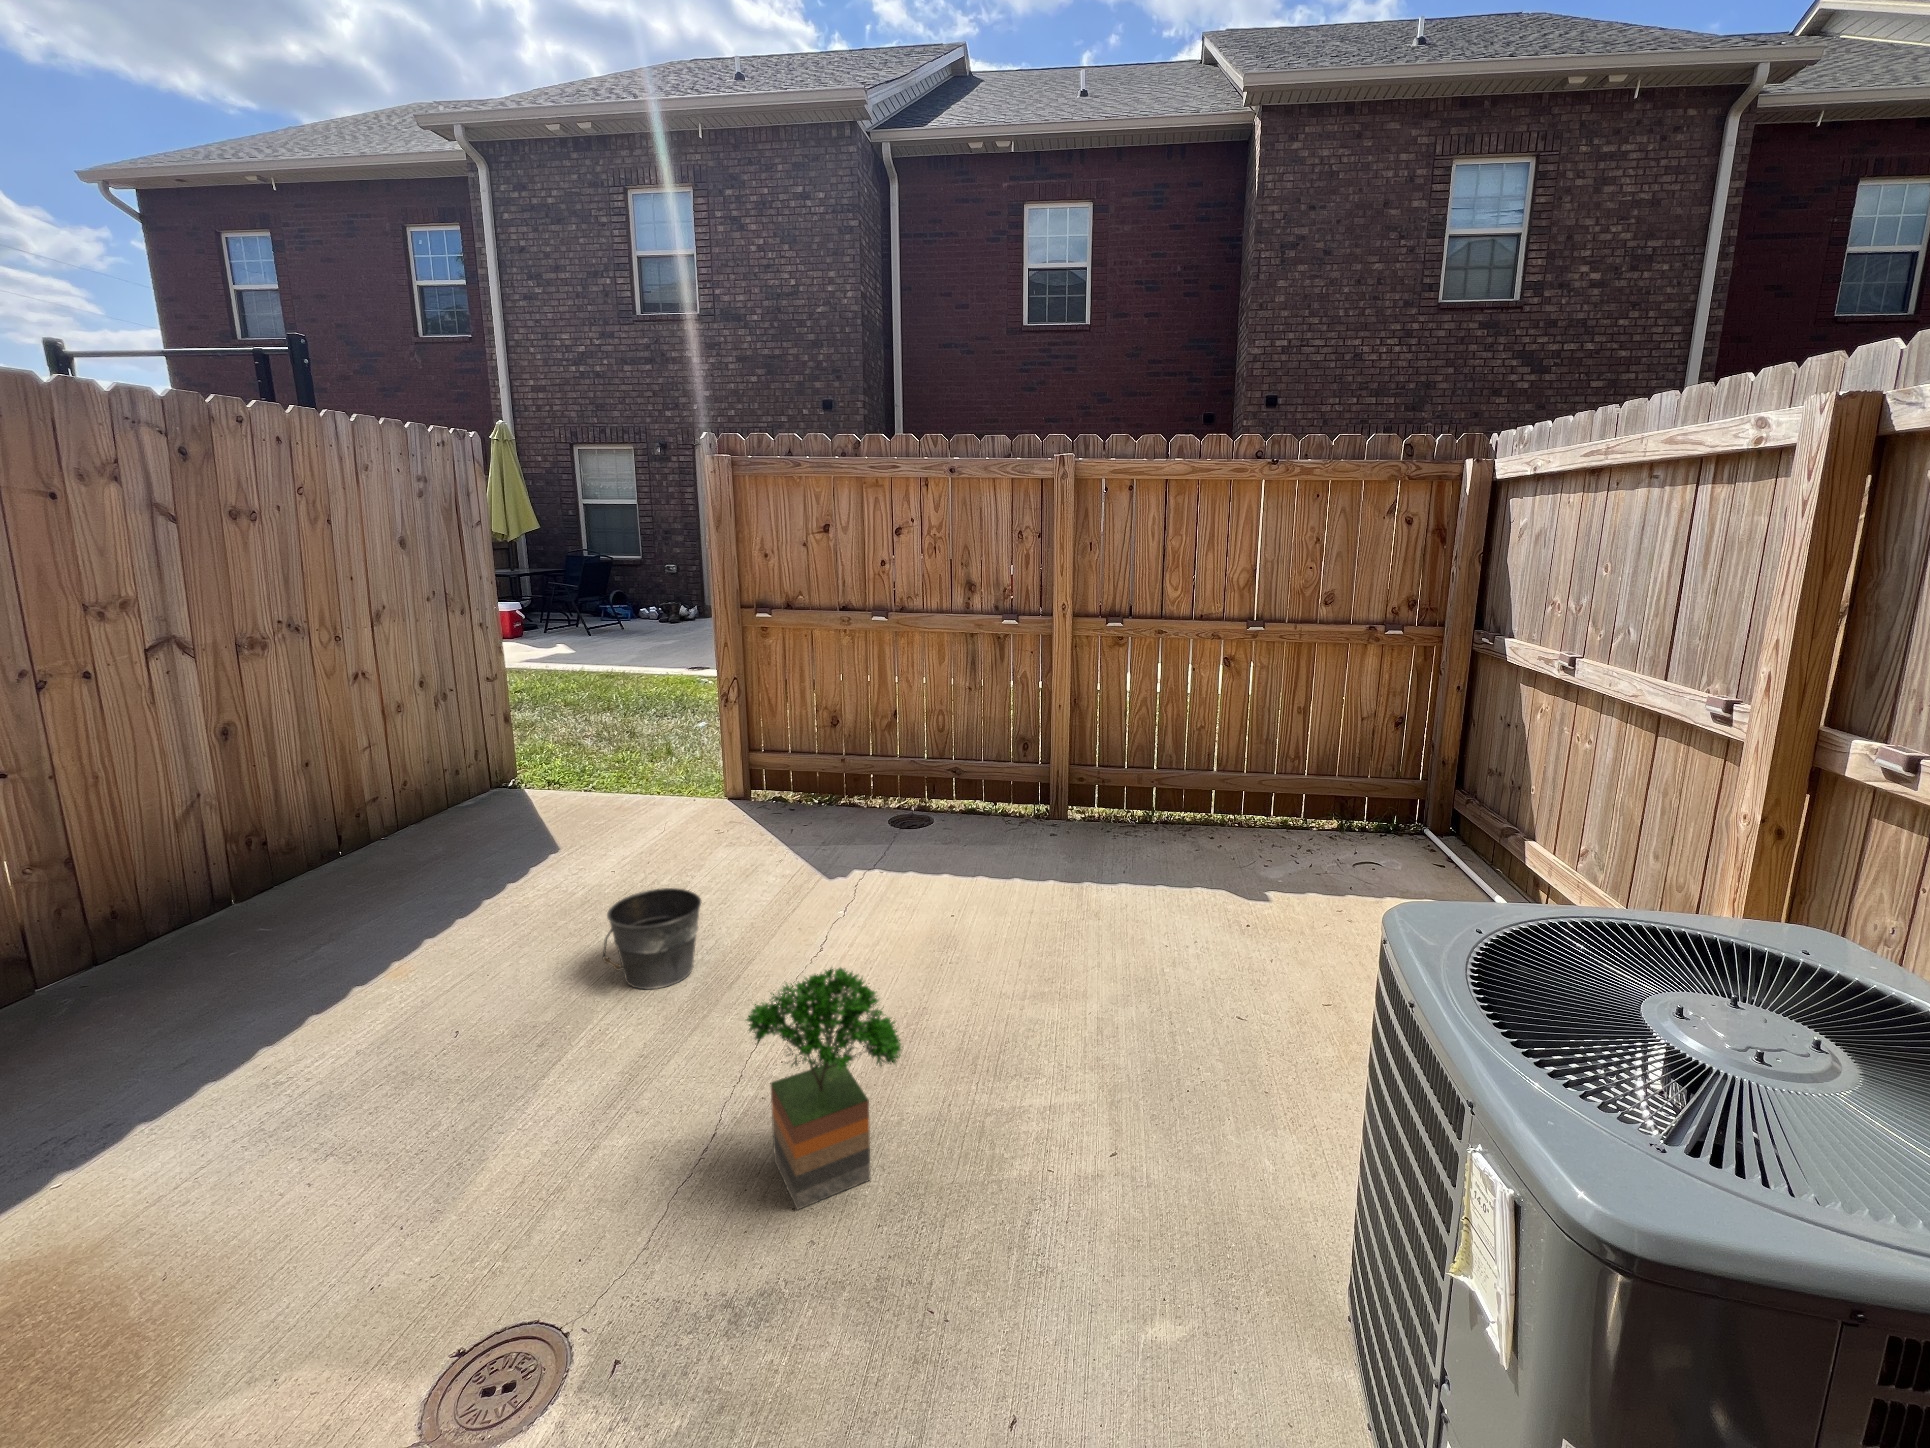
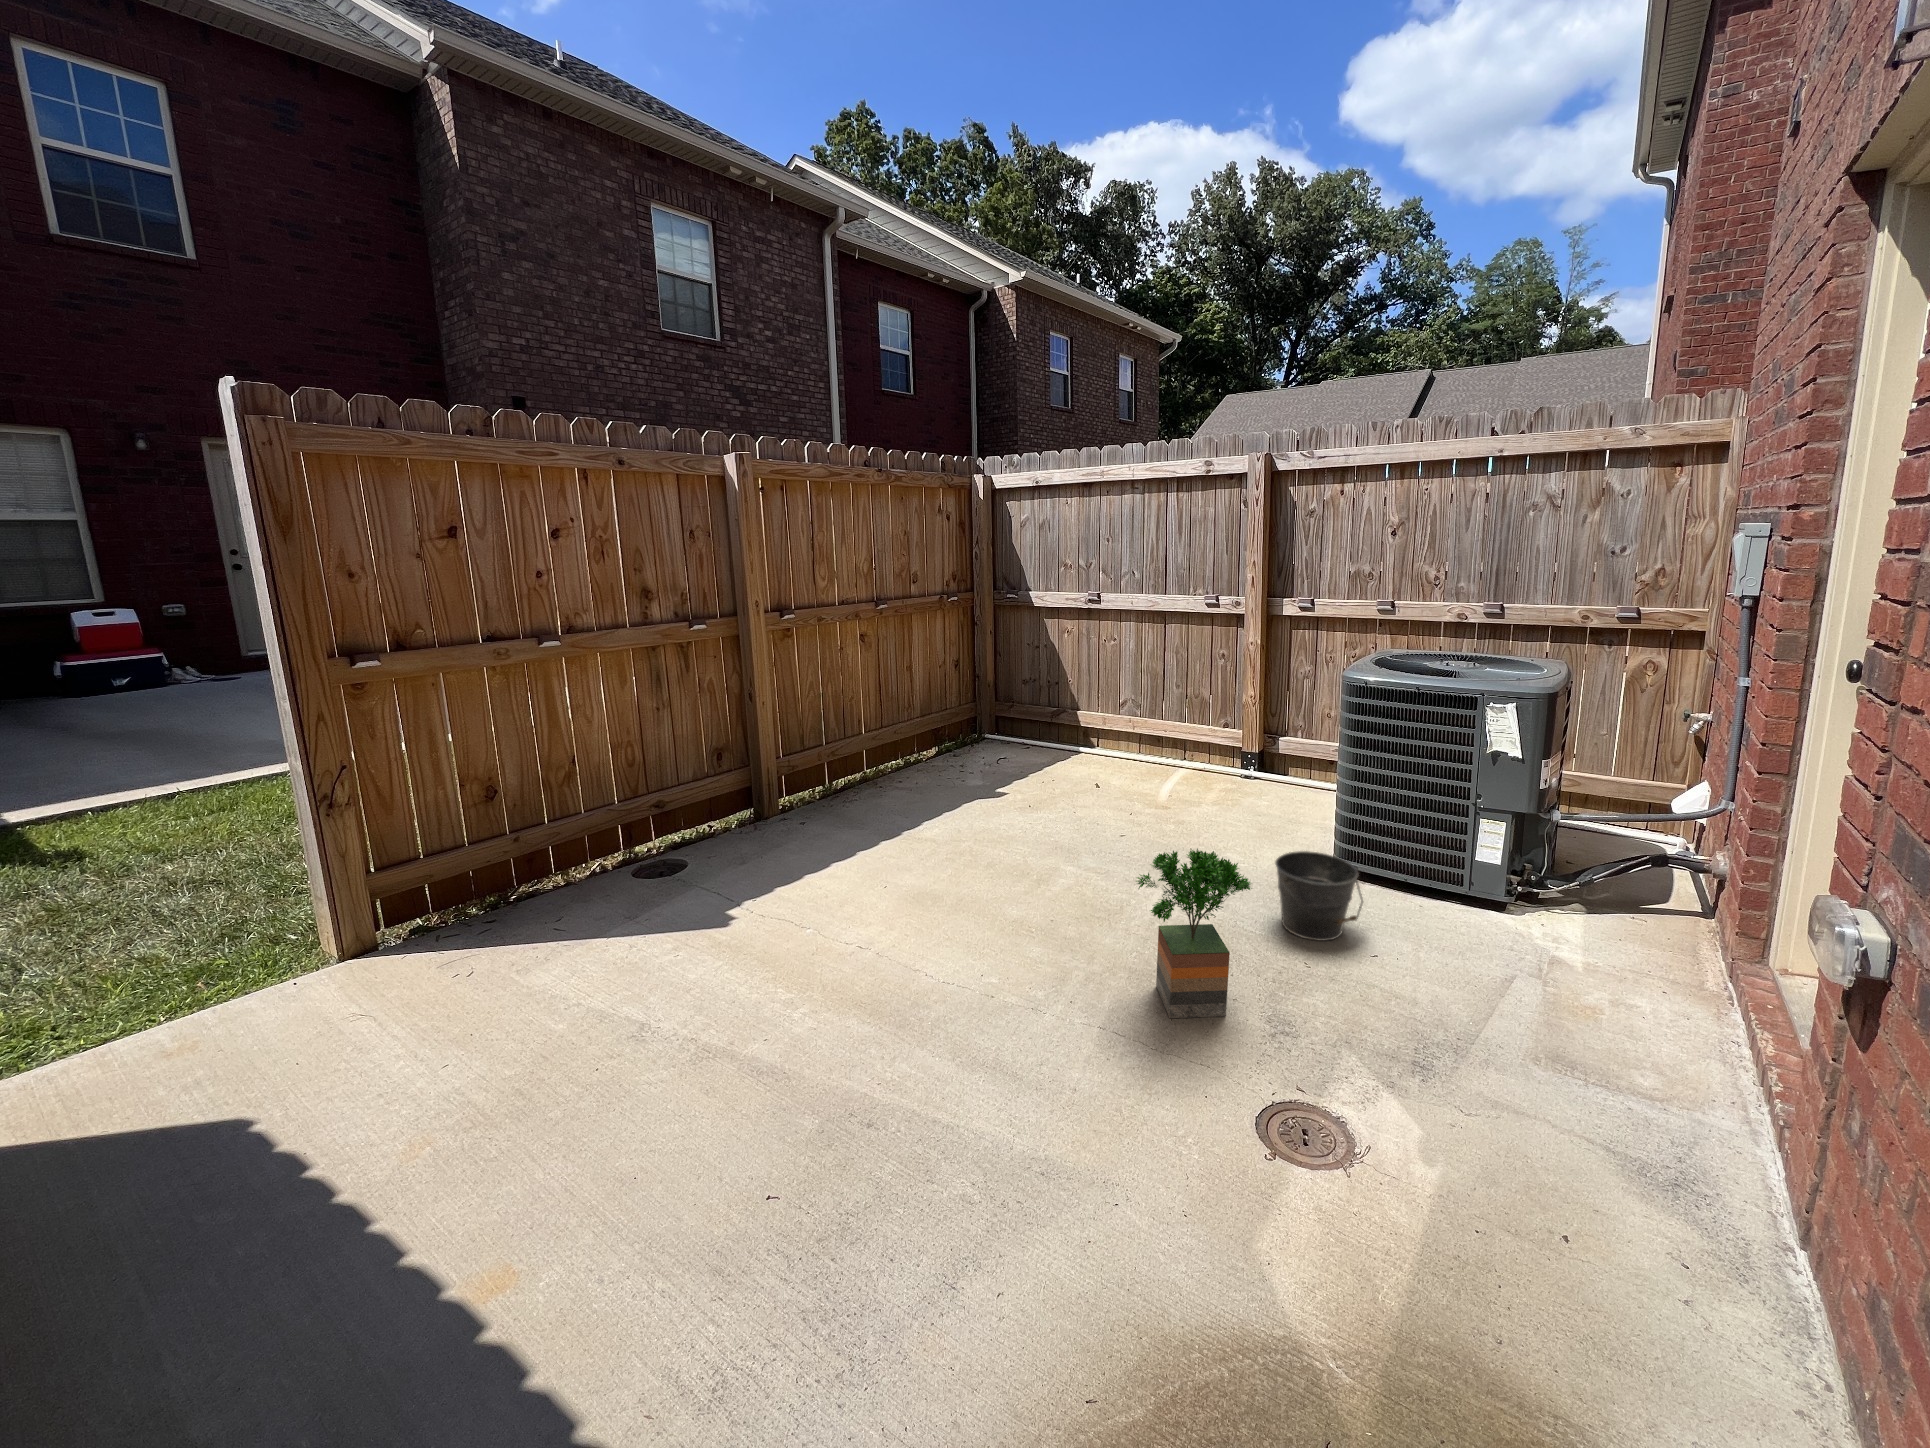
bucket: present [603,888,702,989] -> present [1275,851,1363,941]

